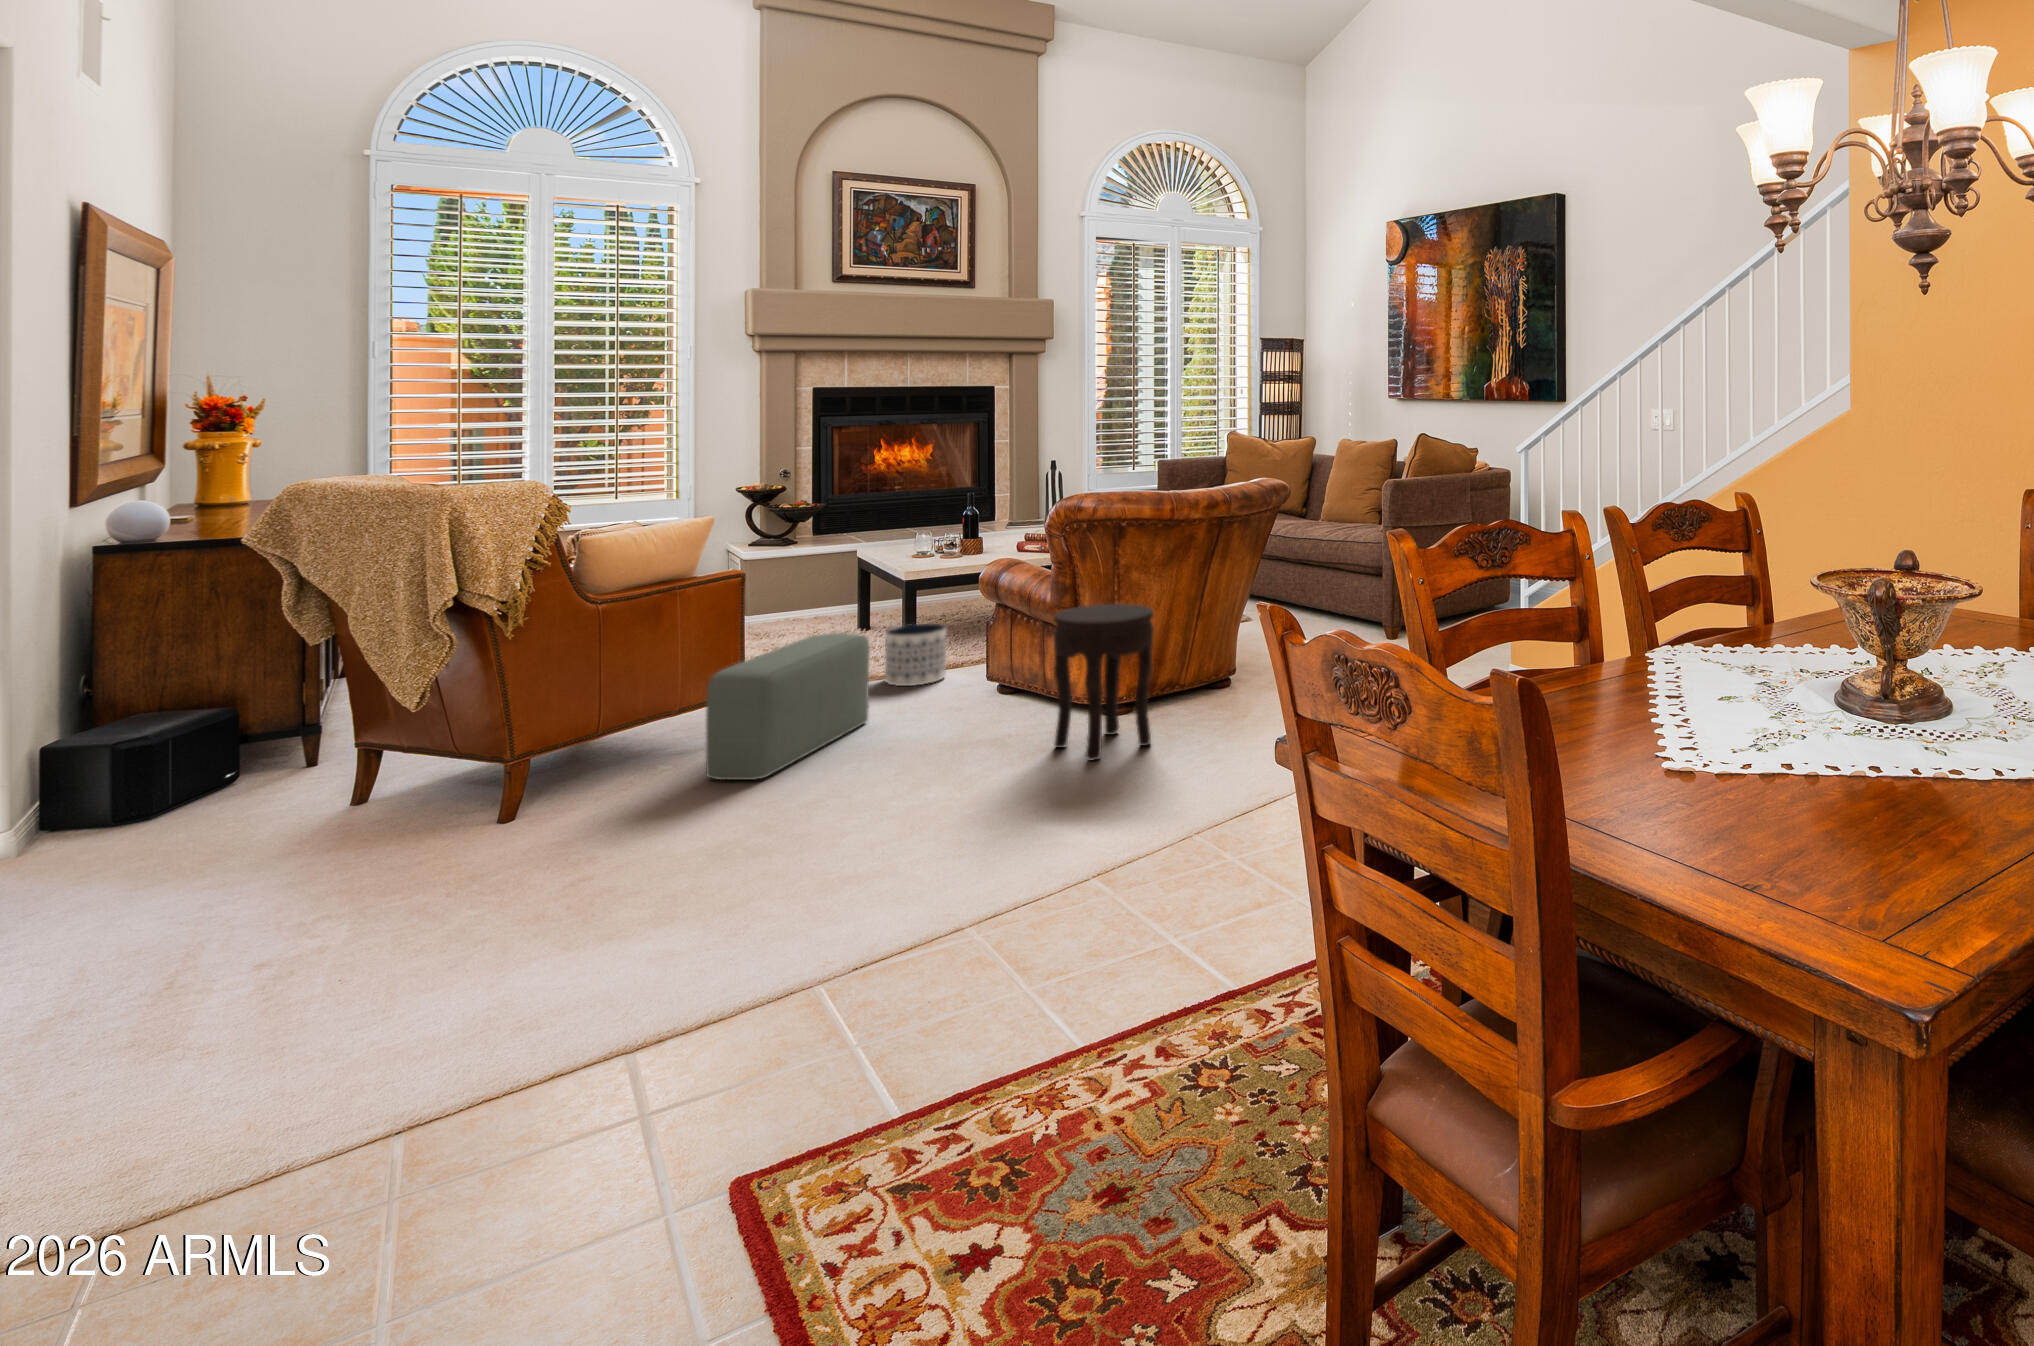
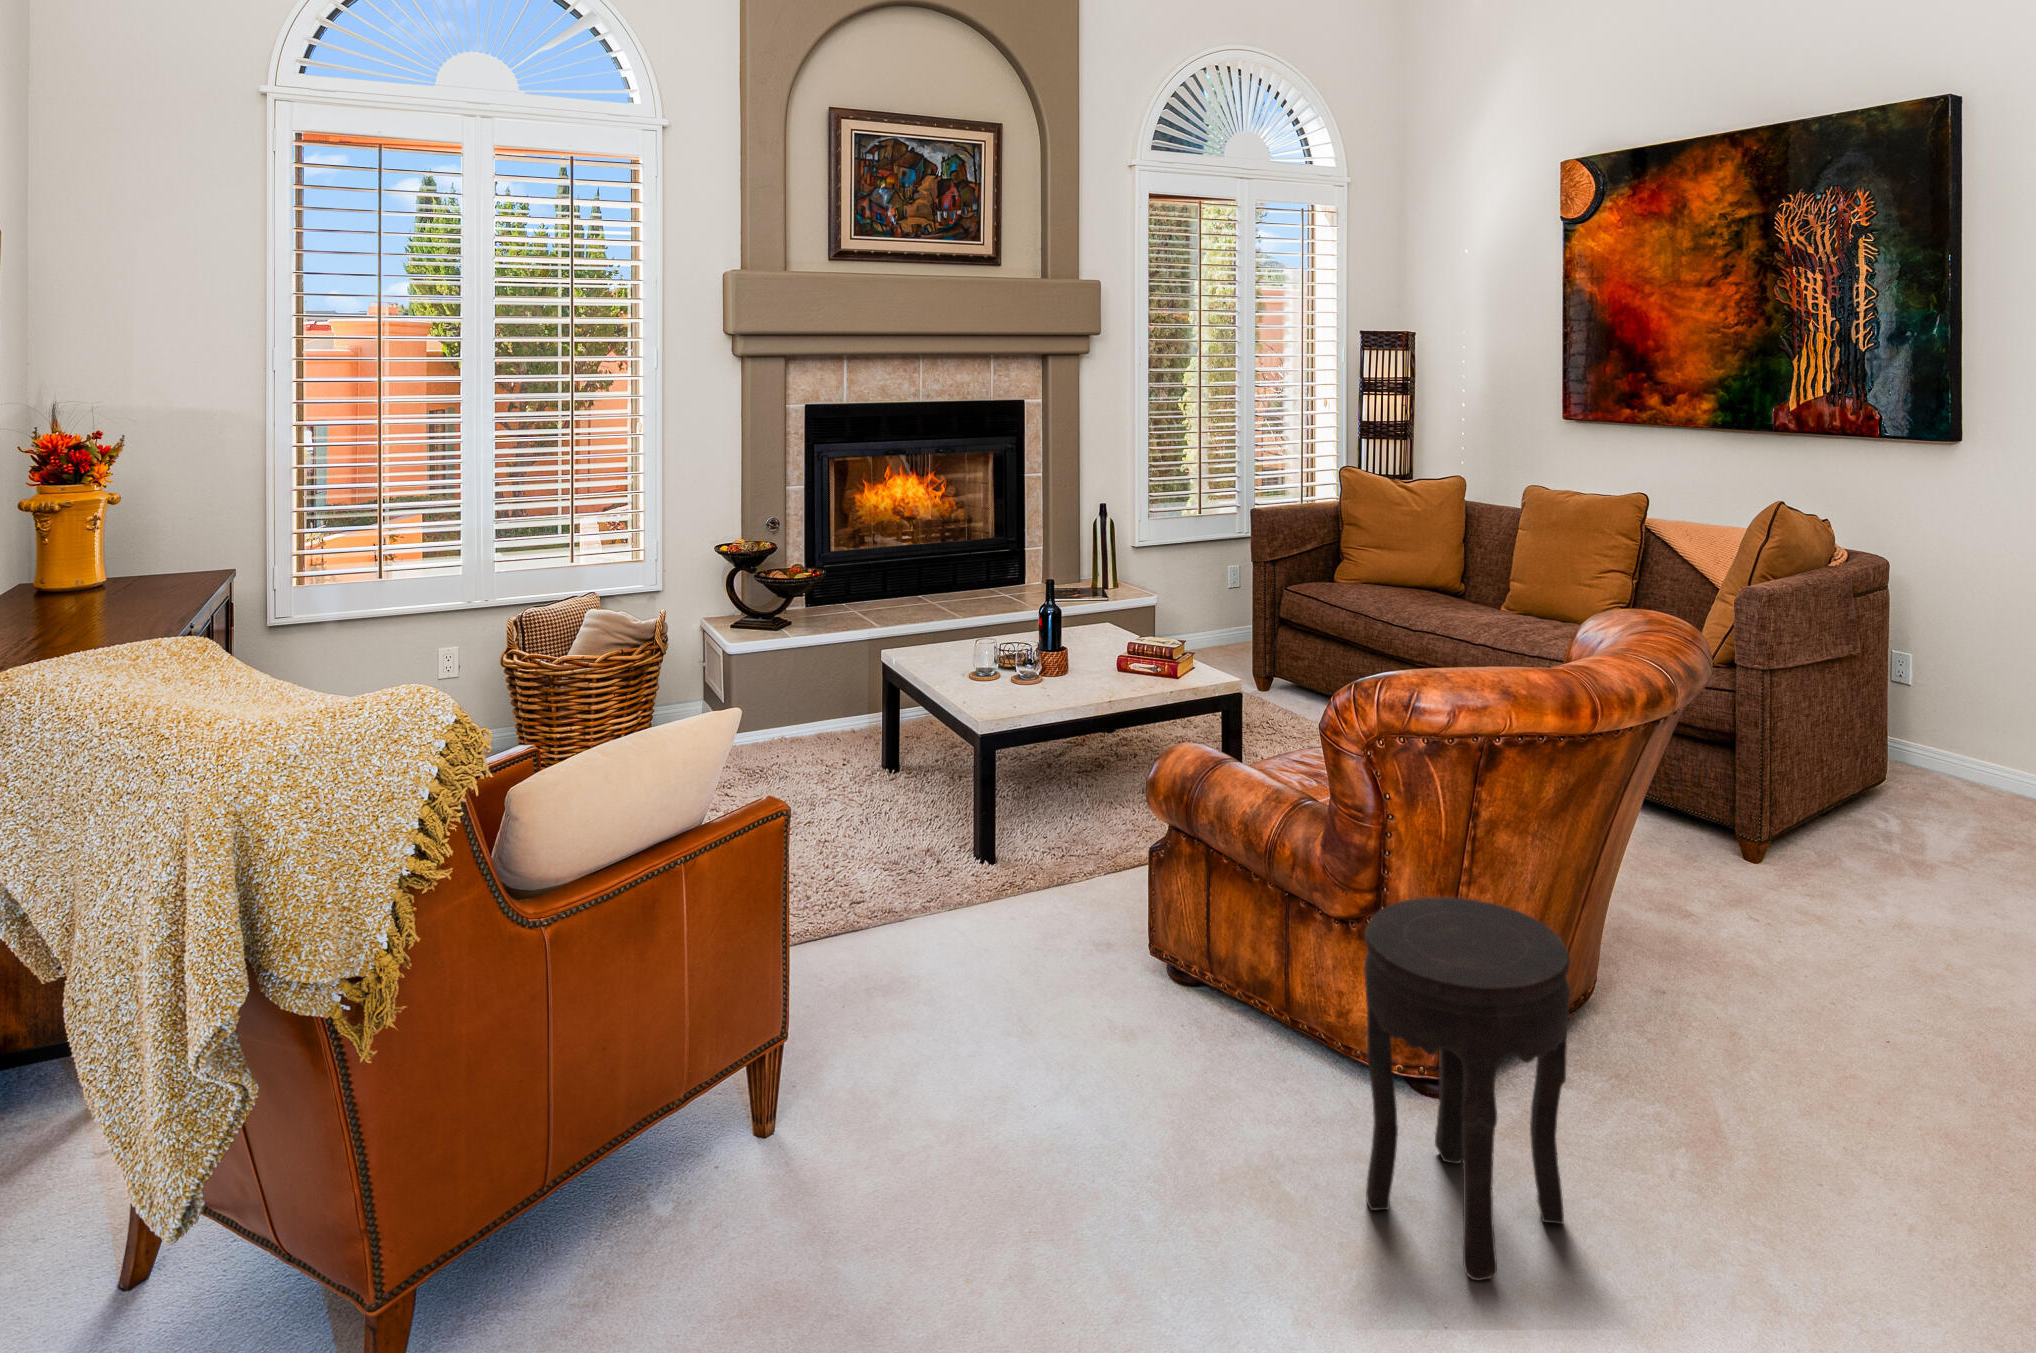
planter: present [885,624,946,686] -> none [966,821,1058,940]
pouf: present [706,633,870,780] -> none [736,896,979,1280]

